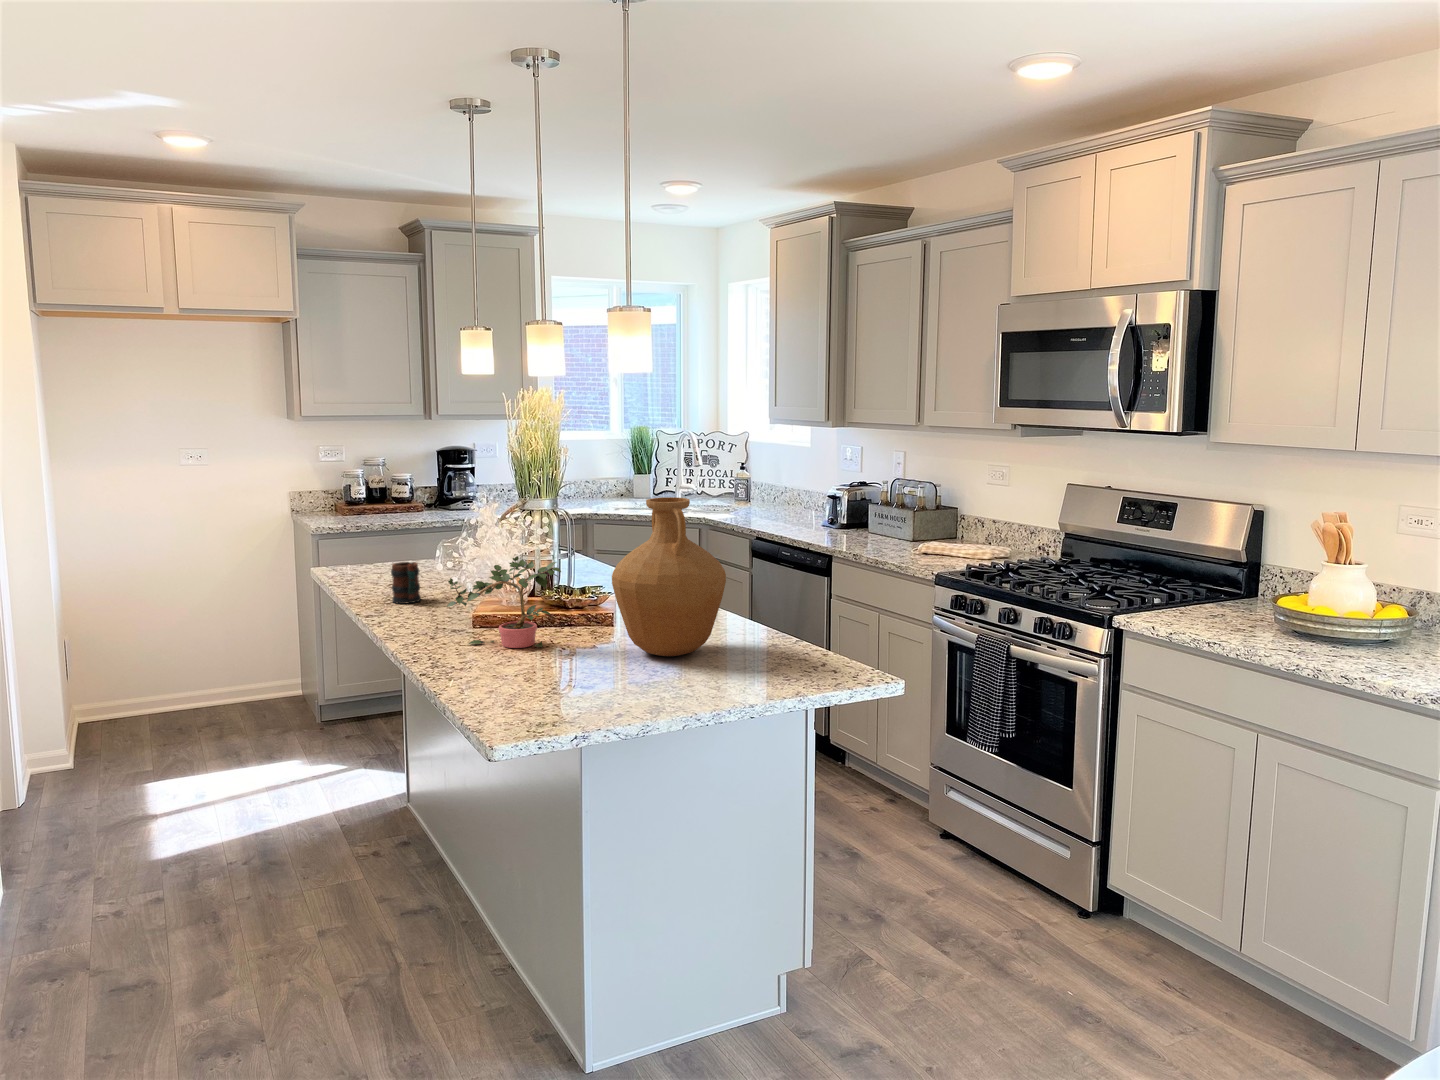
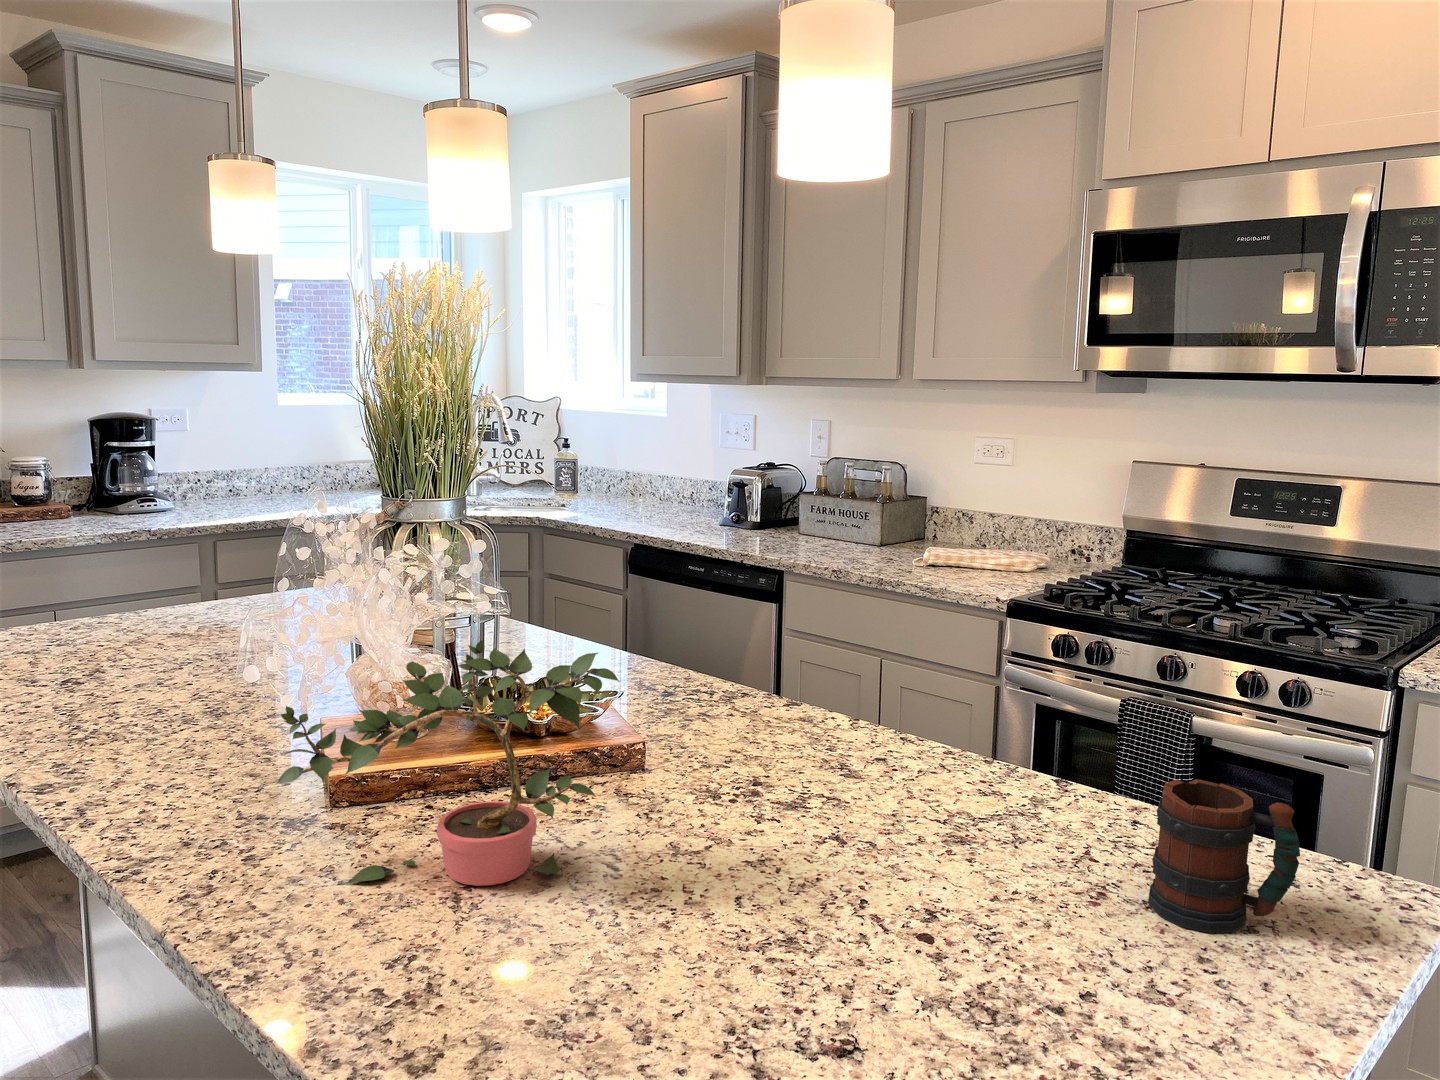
vase: present [612,497,726,656] -> none [750,483,1034,876]
mug: present [391,562,421,604] -> present [1148,779,1300,933]

